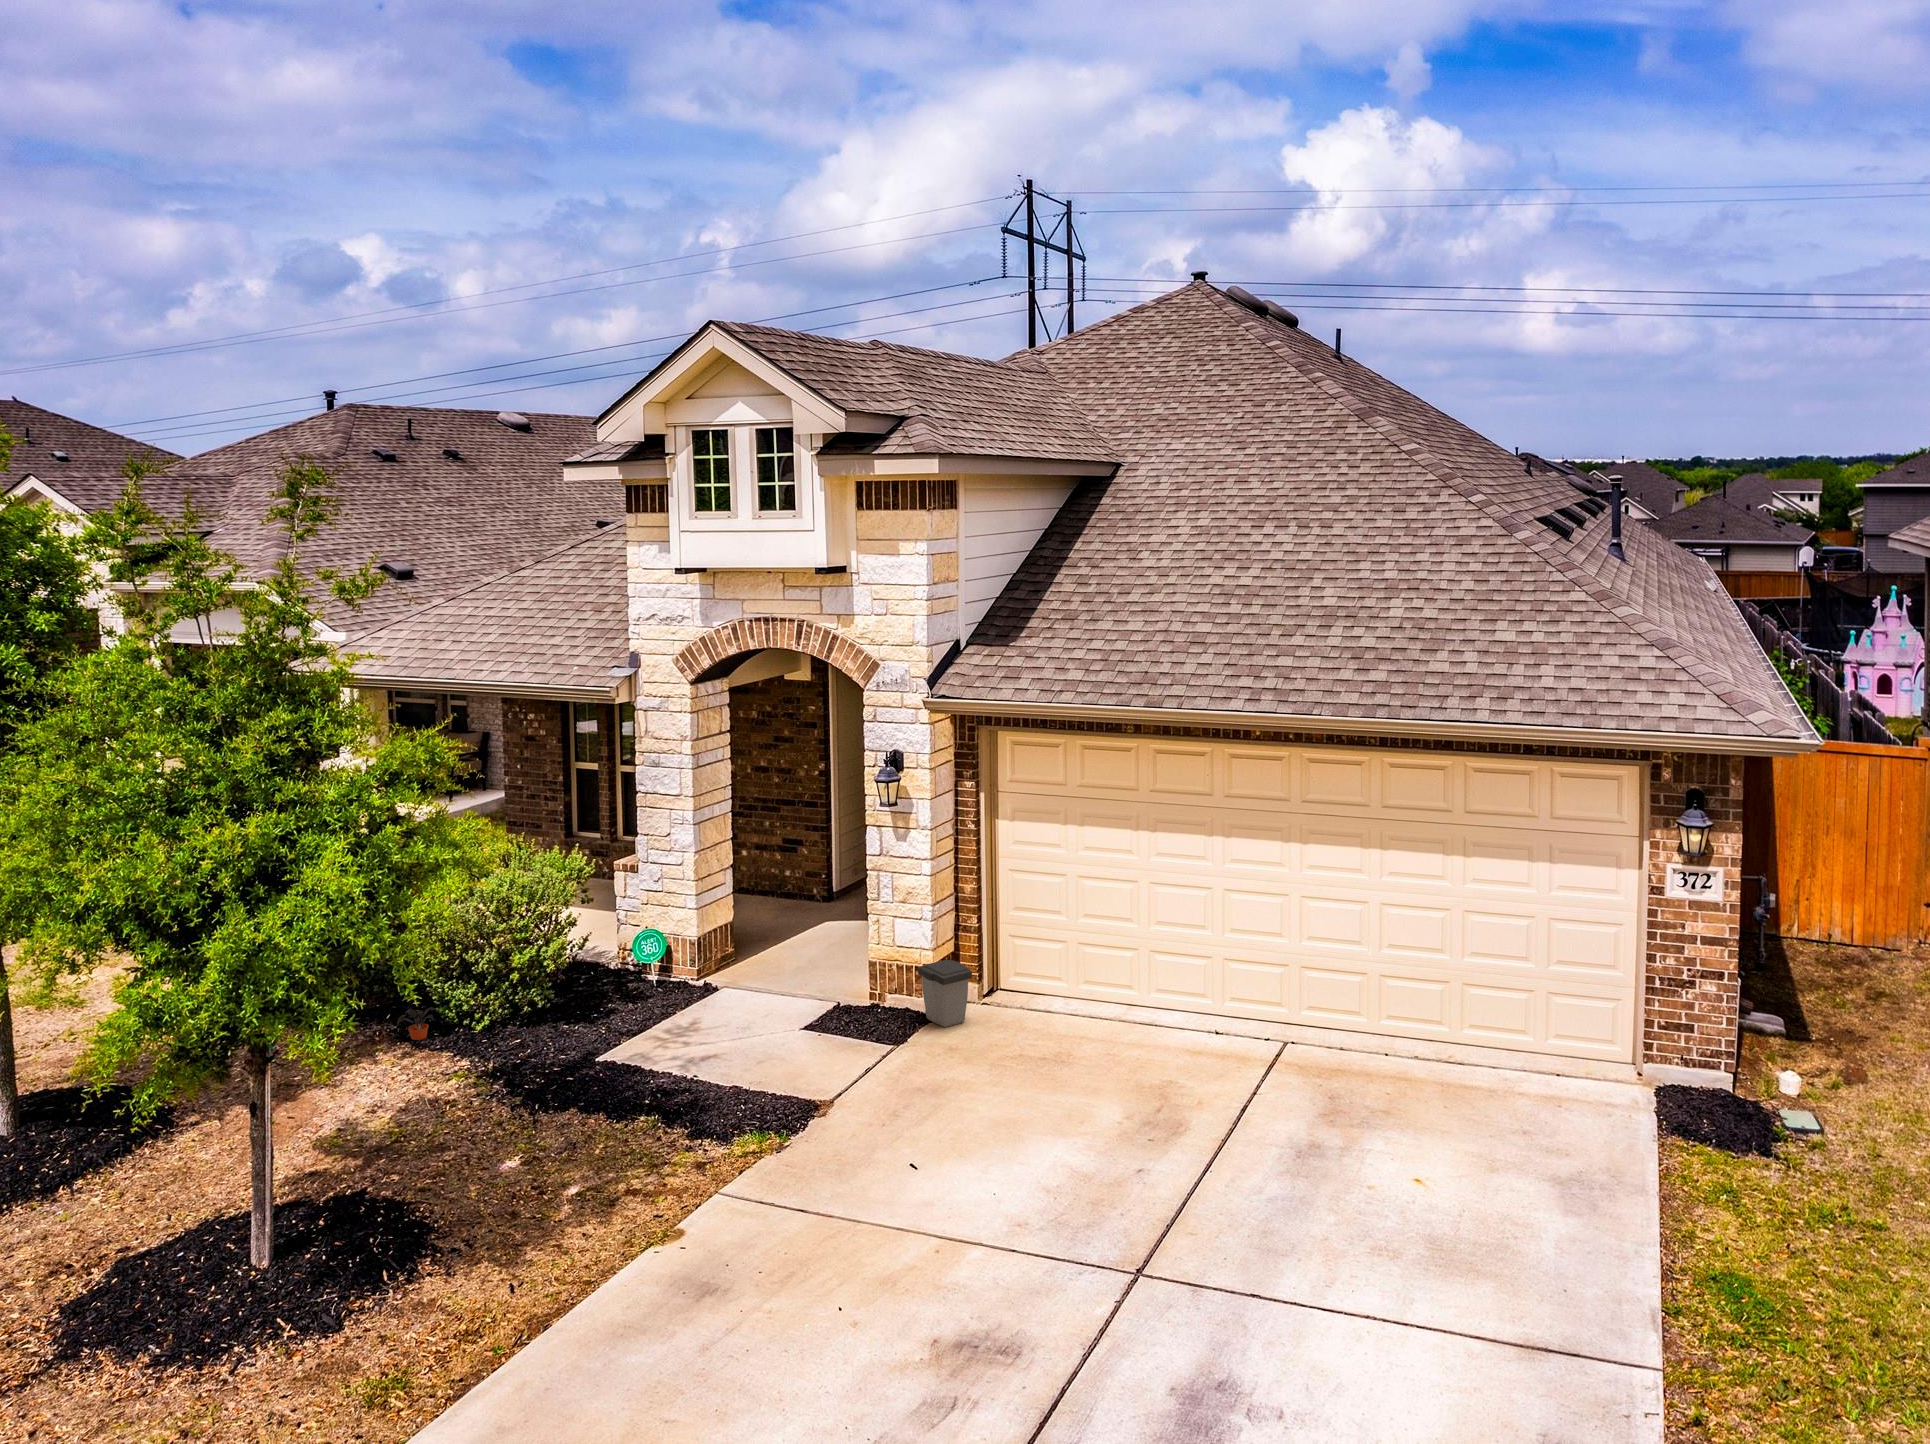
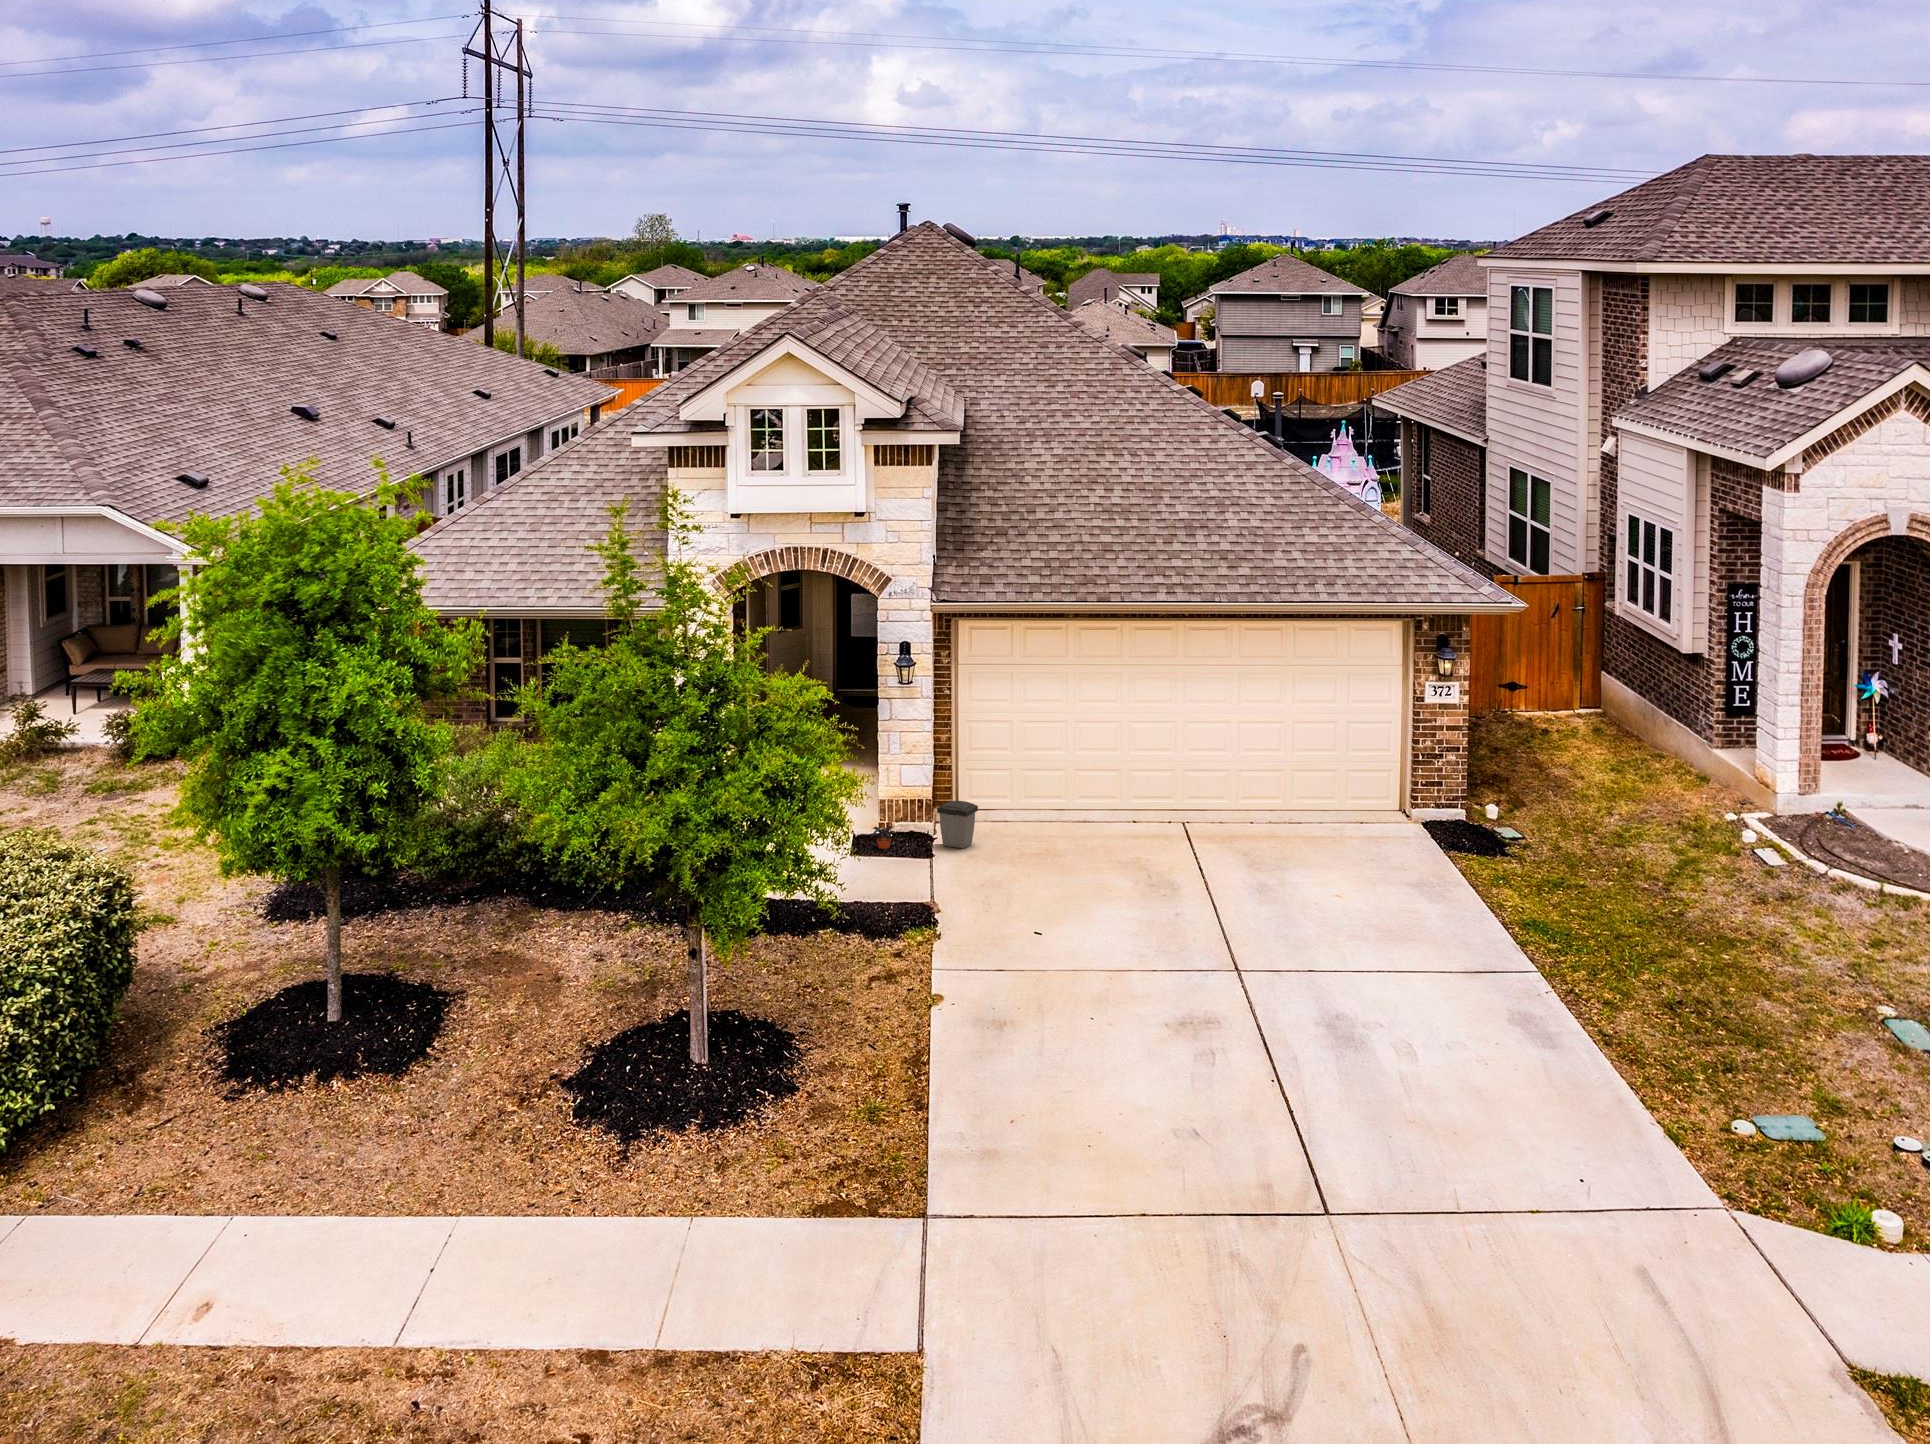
potted plant: present [397,1007,435,1040] -> present [870,826,896,849]

